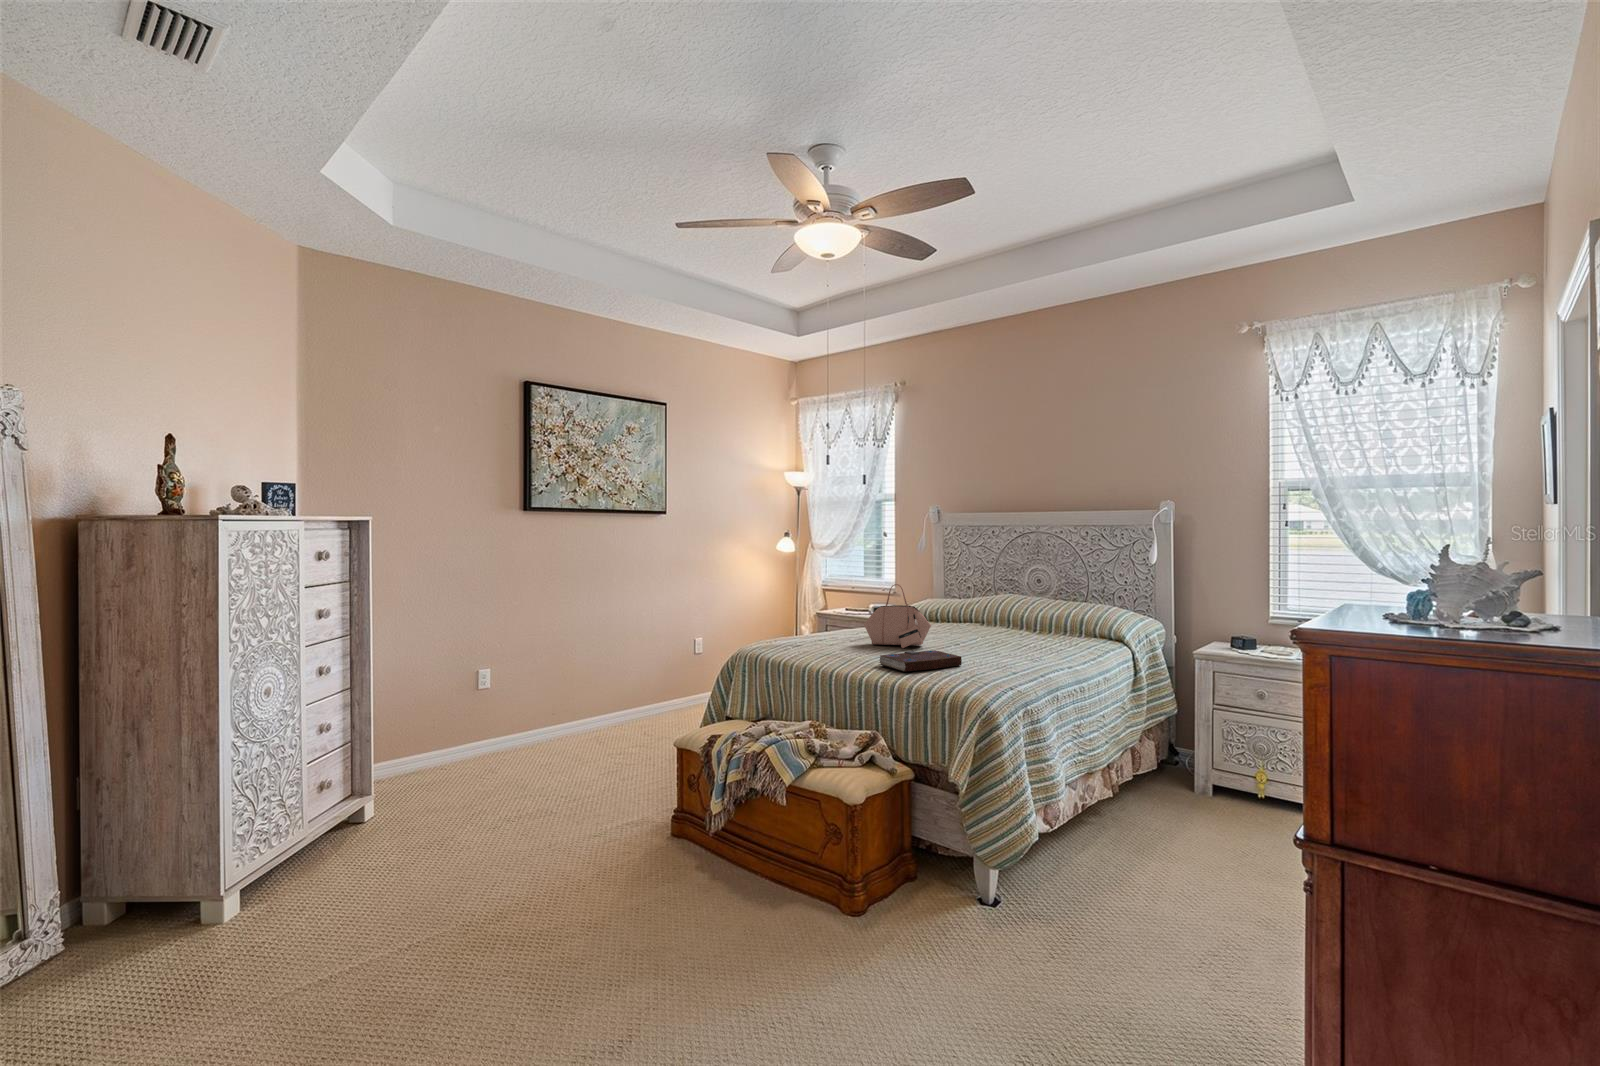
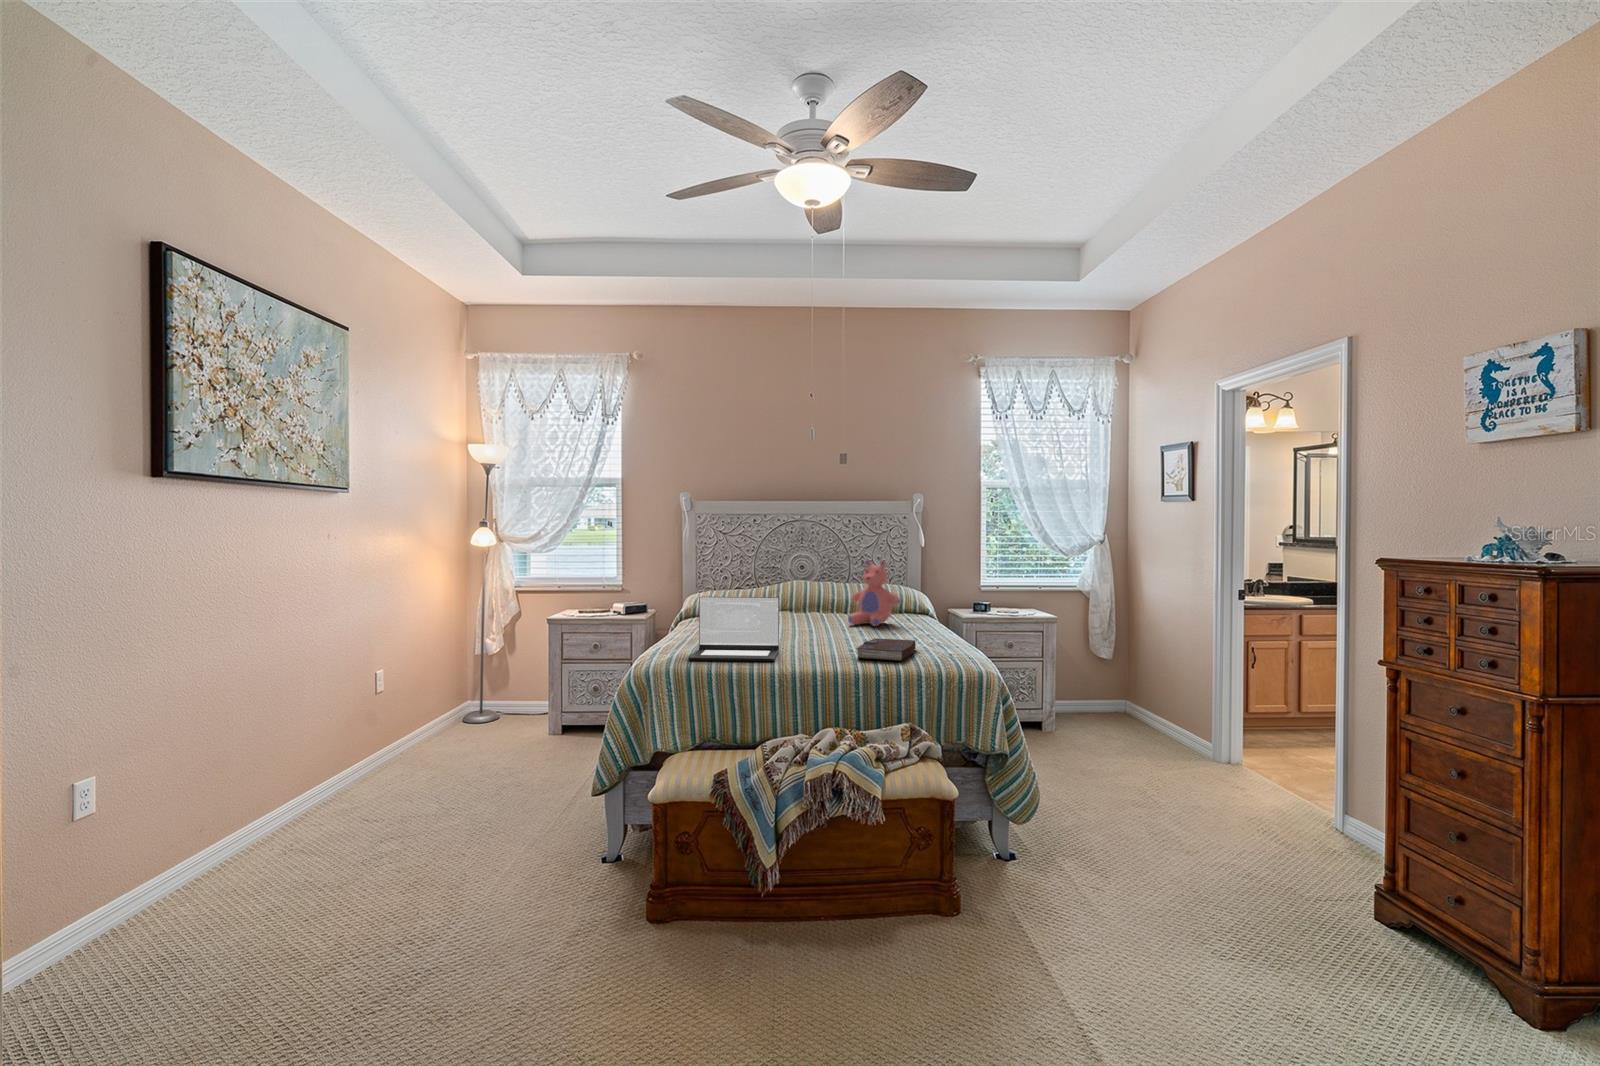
teddy bear: none [989,573,1043,642] -> present [848,559,900,626]
handbag: present [864,584,931,648] -> none [763,574,831,642]
laptop: none [765,599,847,658] -> present [688,597,779,661]

